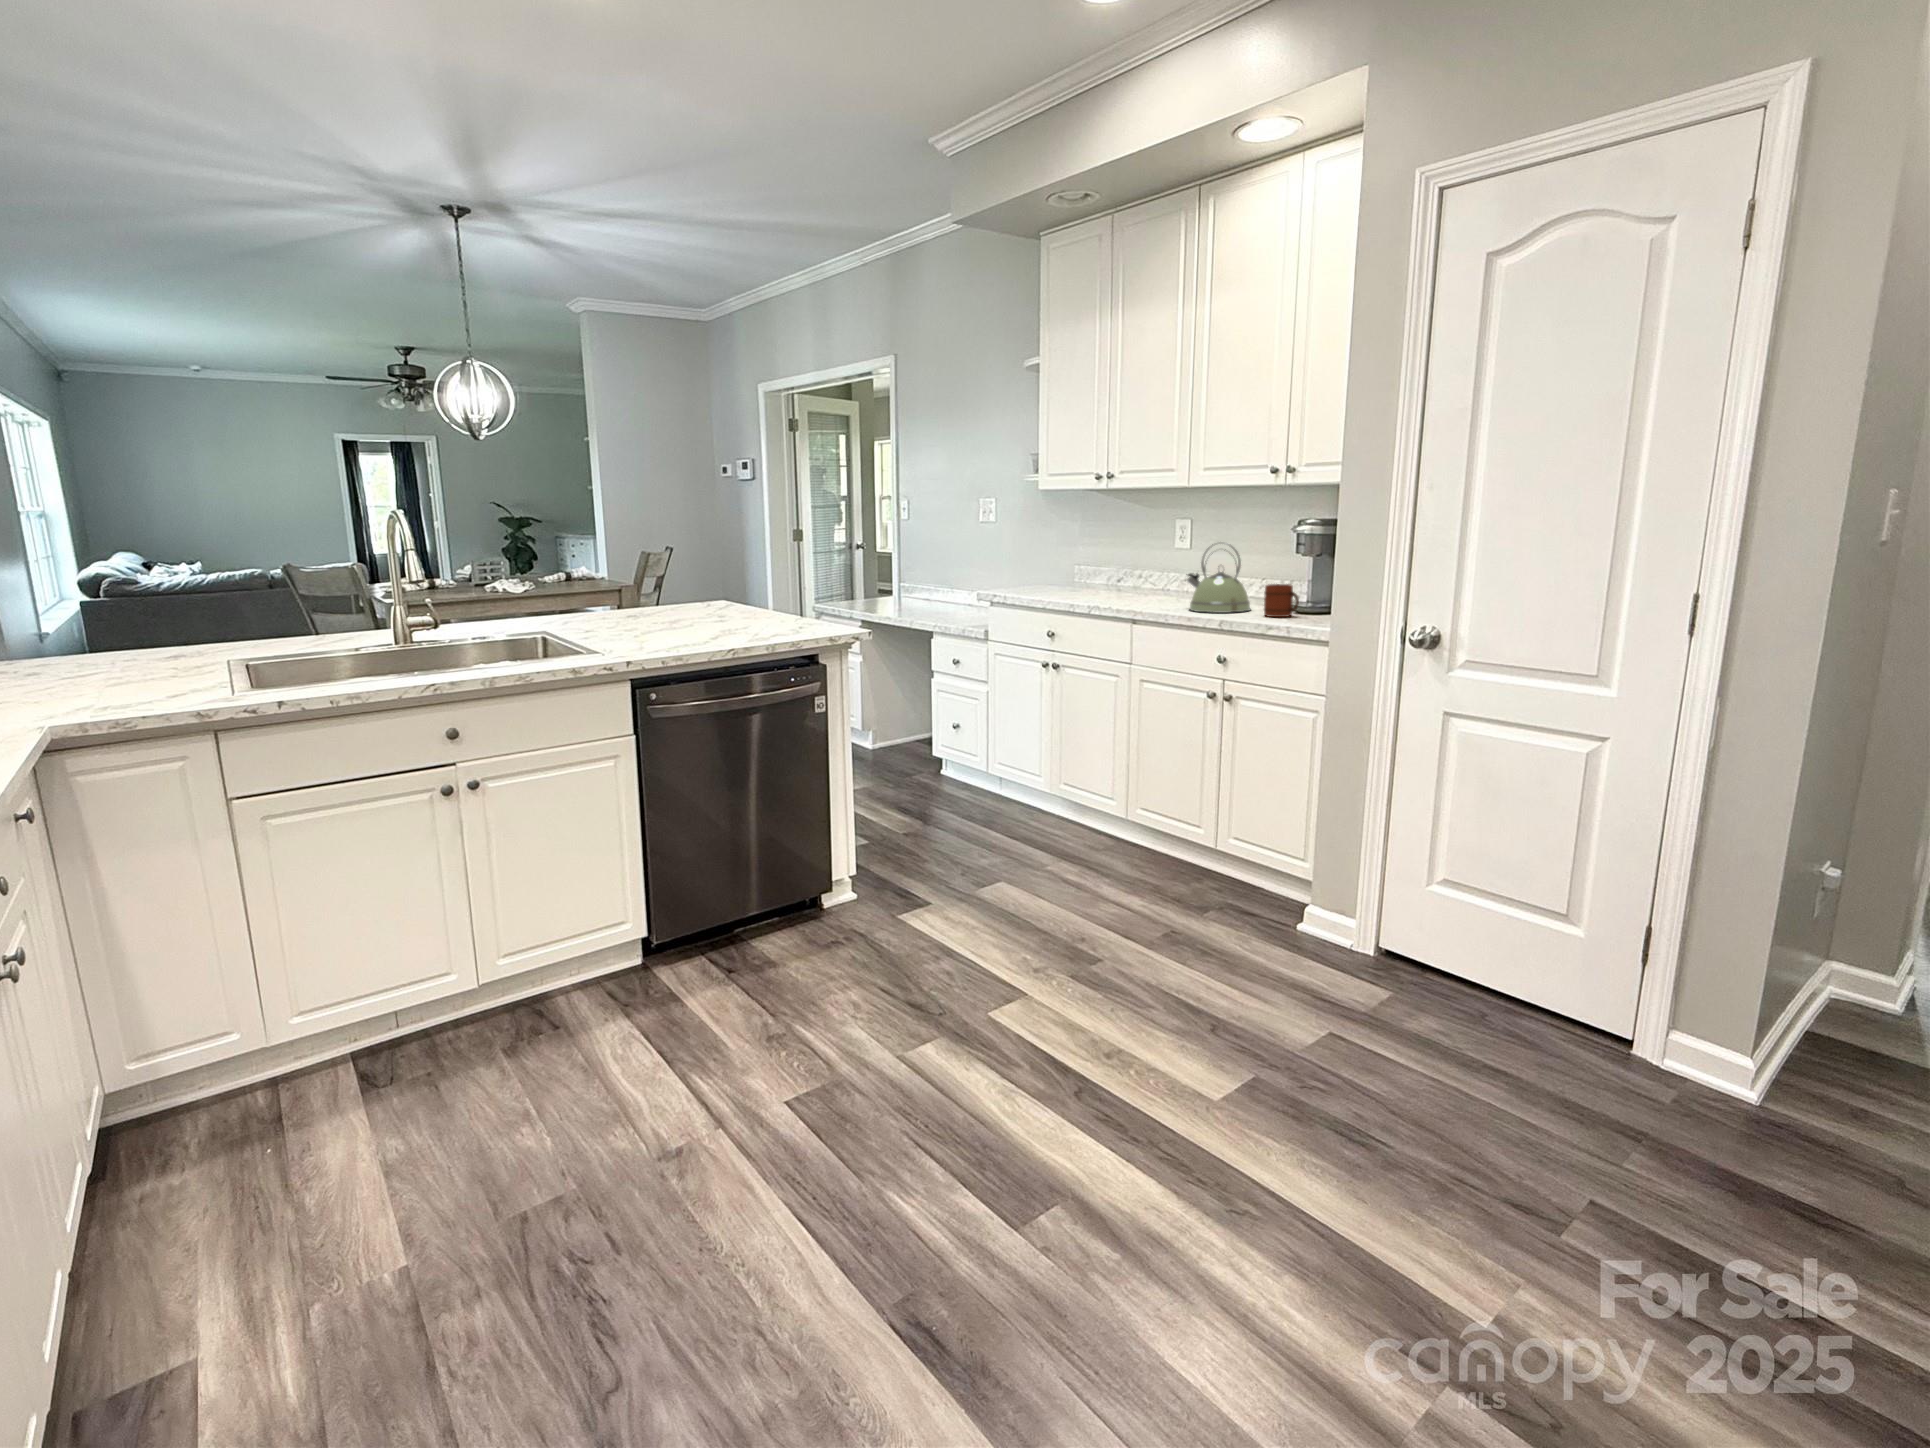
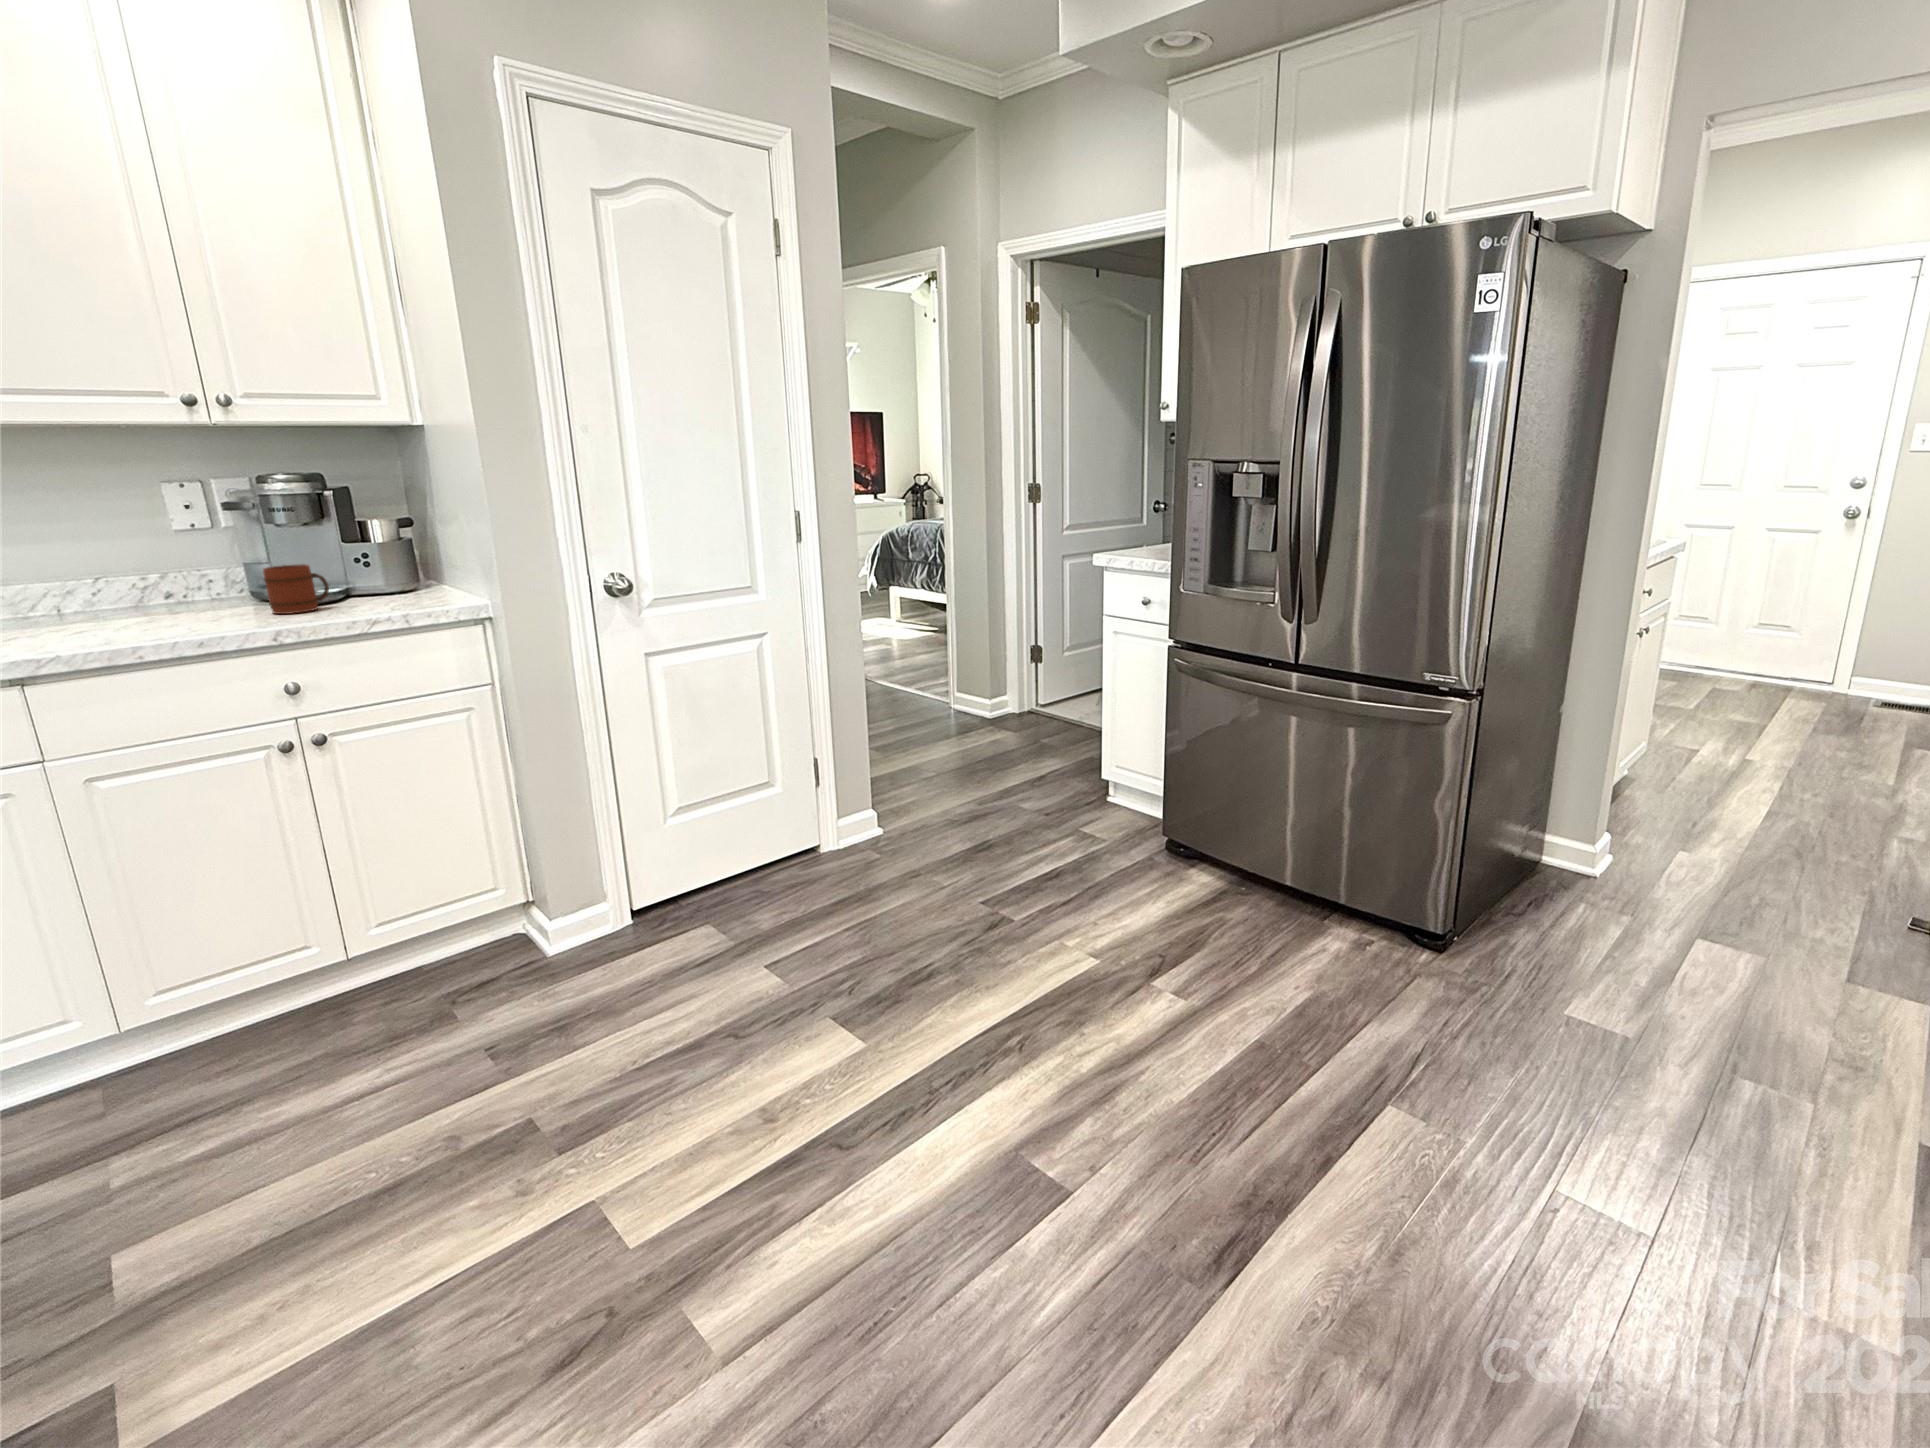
kettle: present [1187,543,1250,613] -> none [44,512,212,634]

